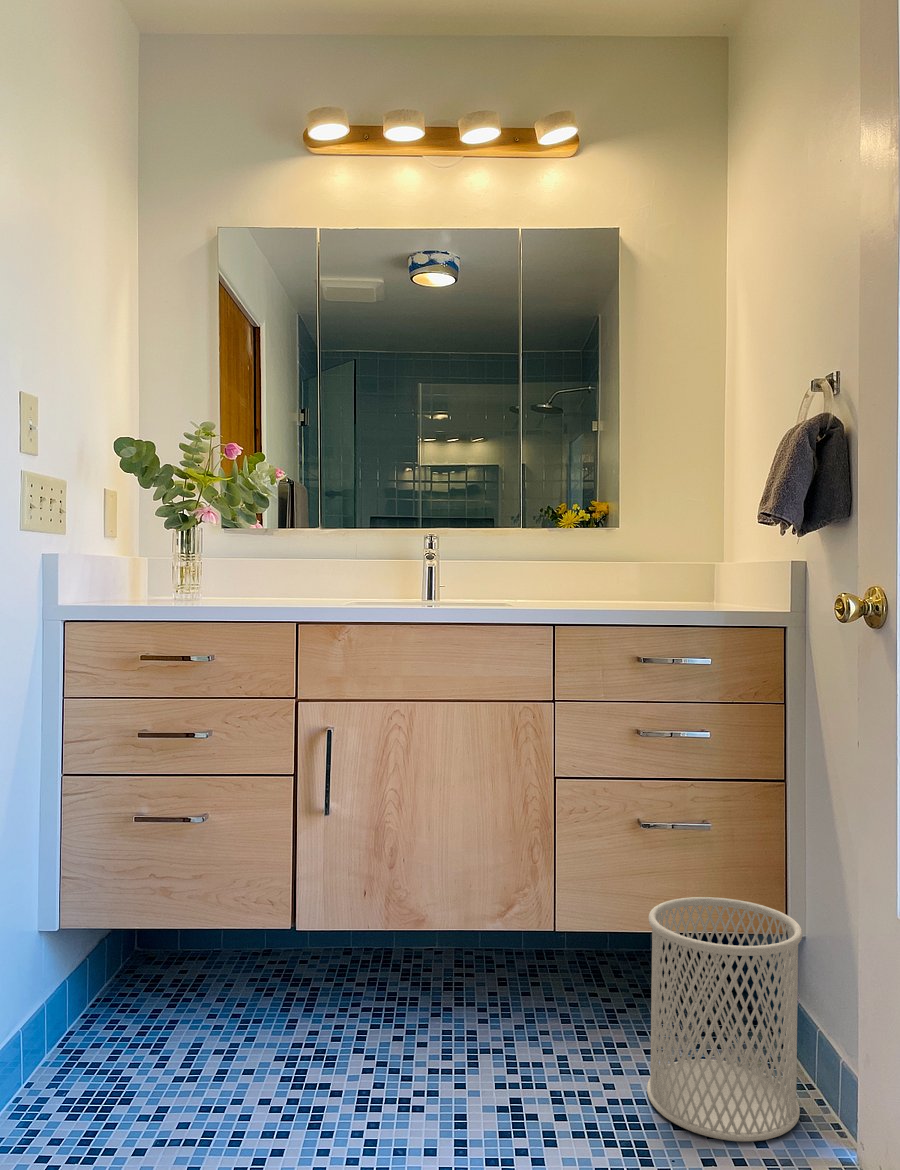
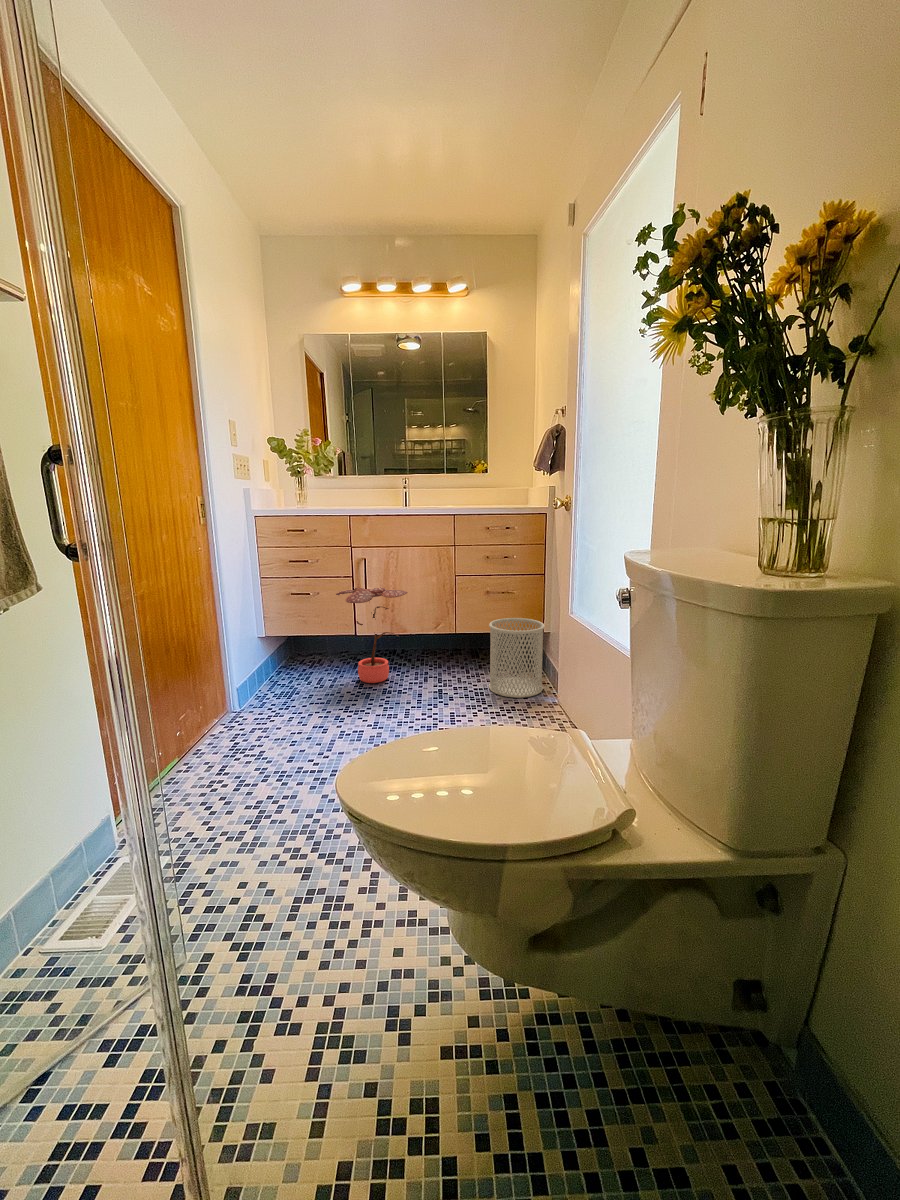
potted plant: none [246,798,432,1067] -> present [336,587,407,683]

